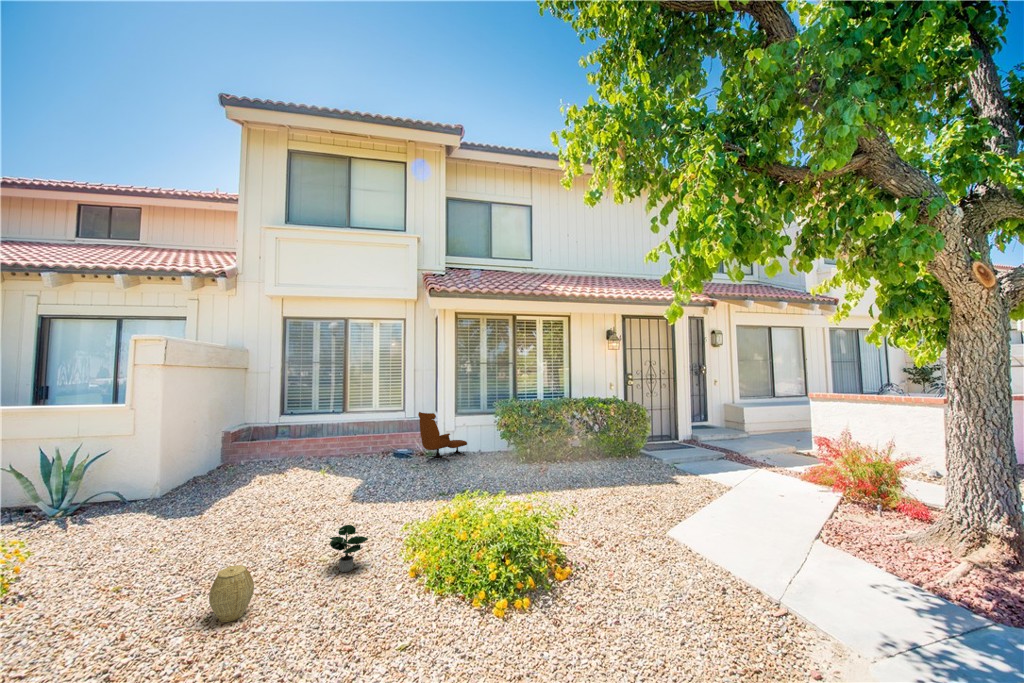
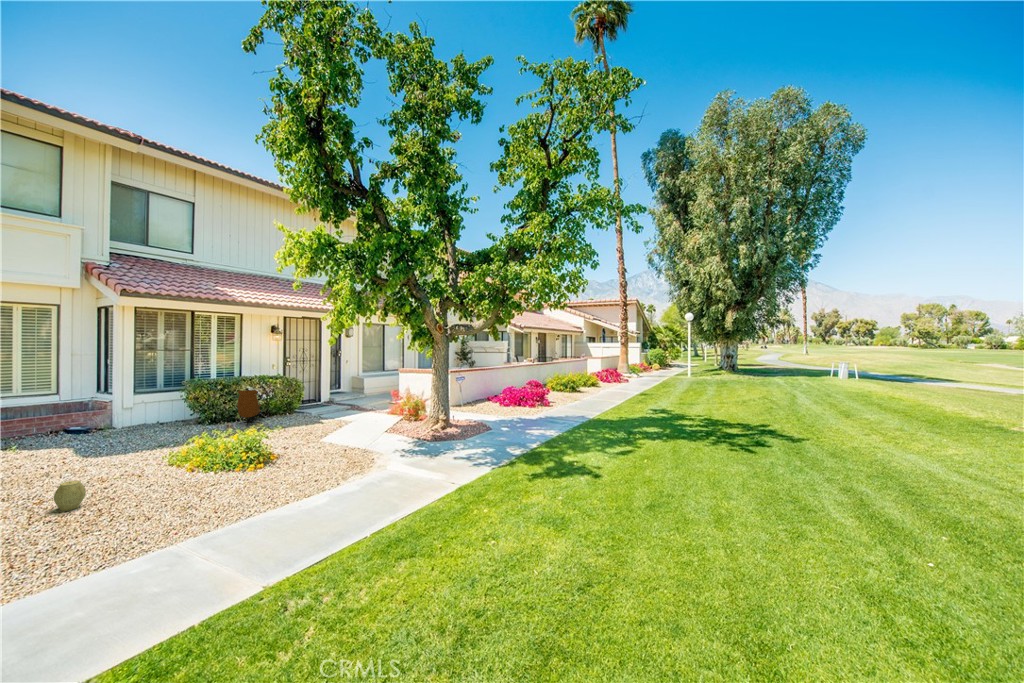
lounge chair: present [418,412,467,462] -> present [236,390,262,425]
potted plant: present [330,525,368,572] -> none [113,459,144,484]

